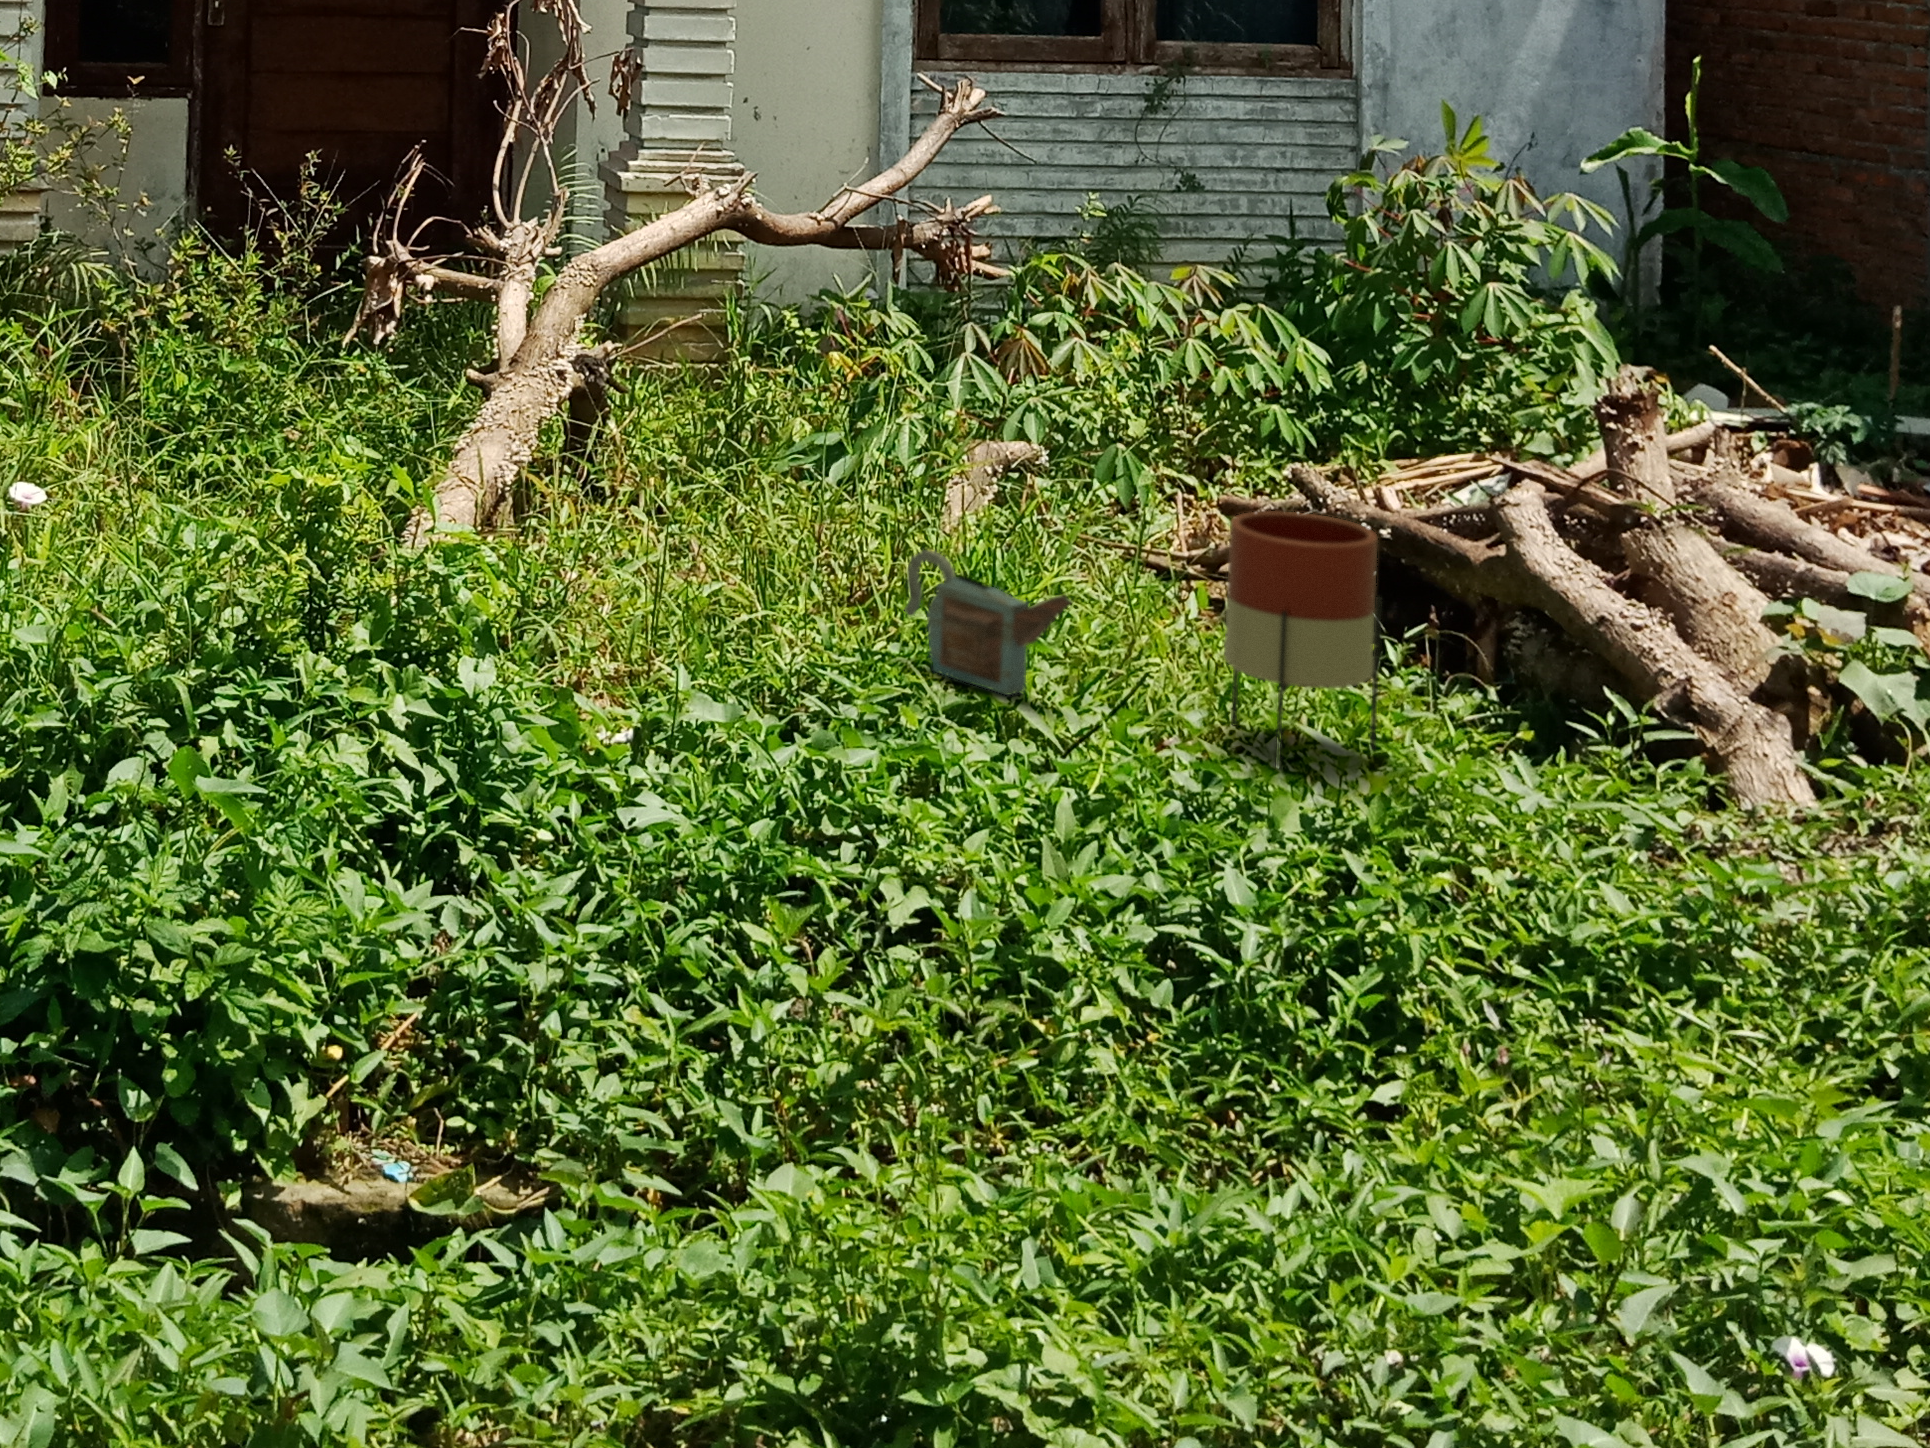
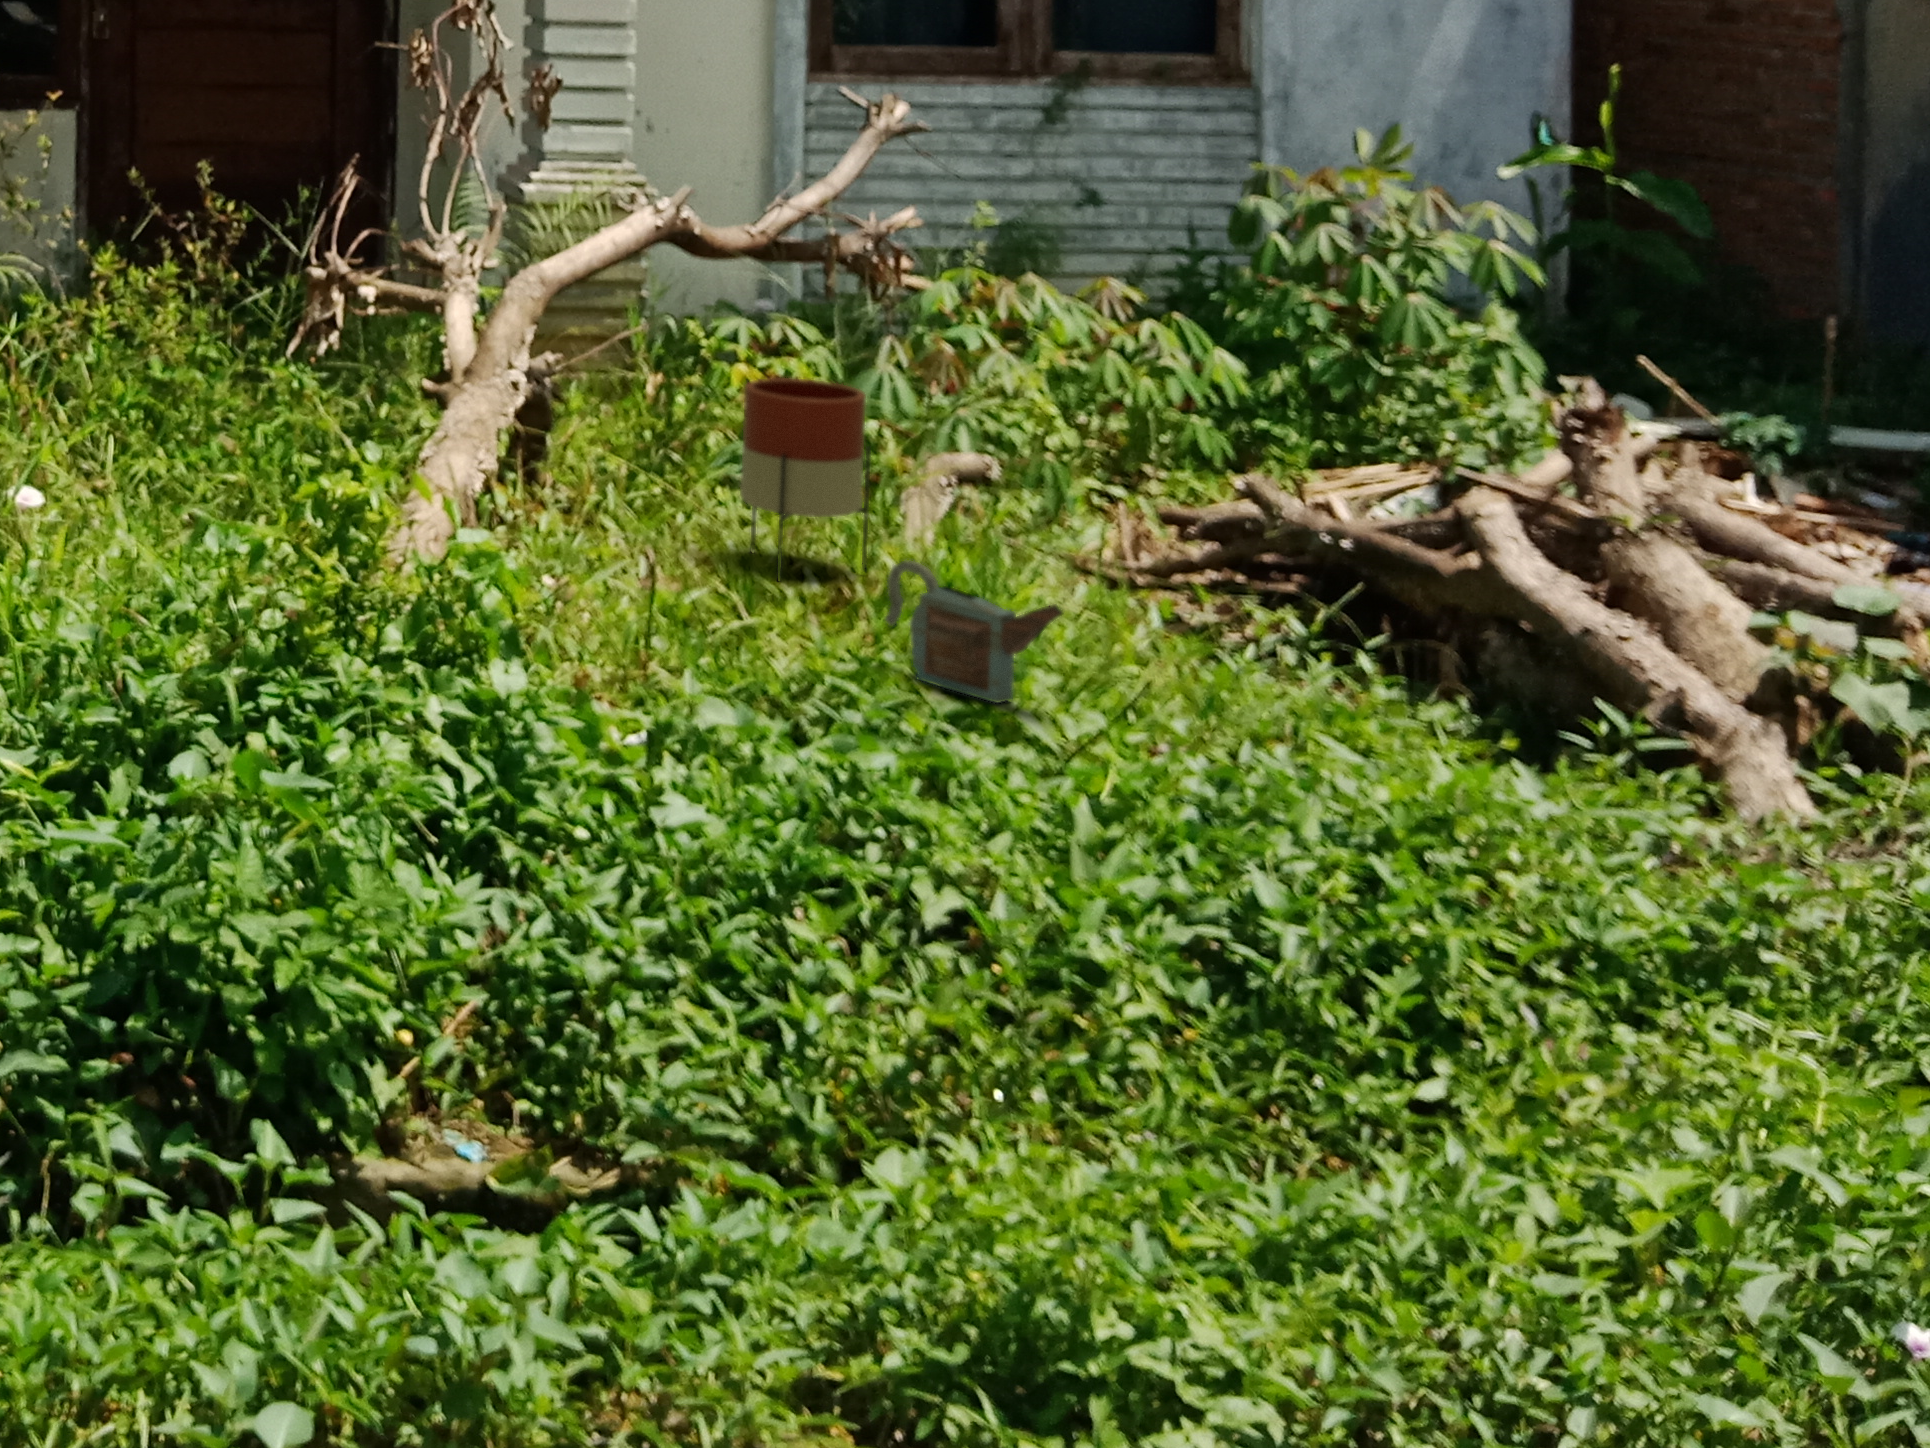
planter: present [1224,511,1381,768] -> present [740,378,871,581]

